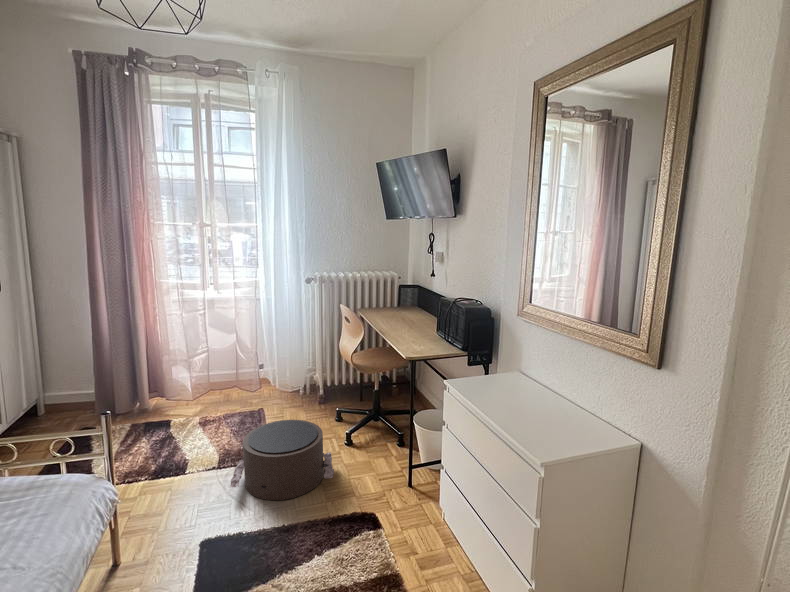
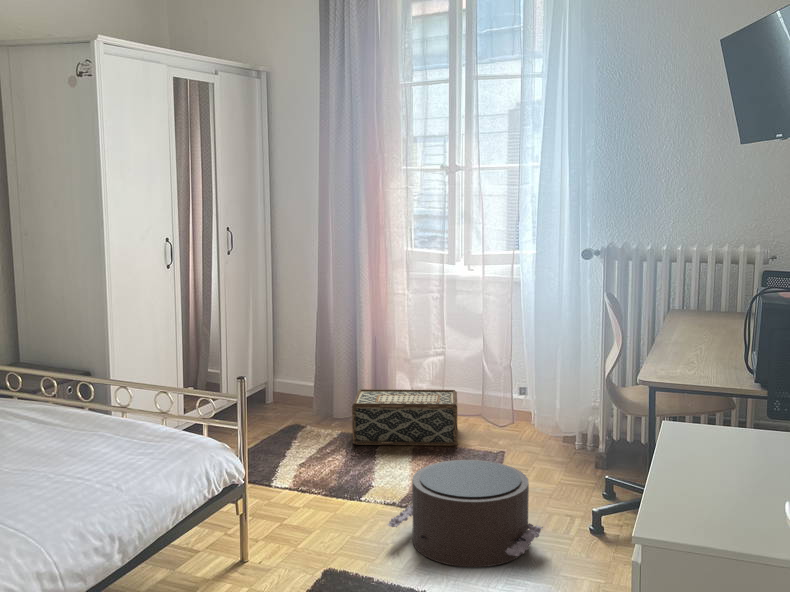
woven basket: none [140,375,227,431] -> present [352,389,457,446]

